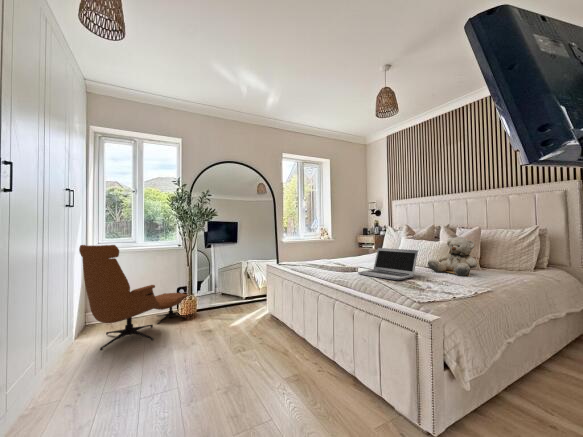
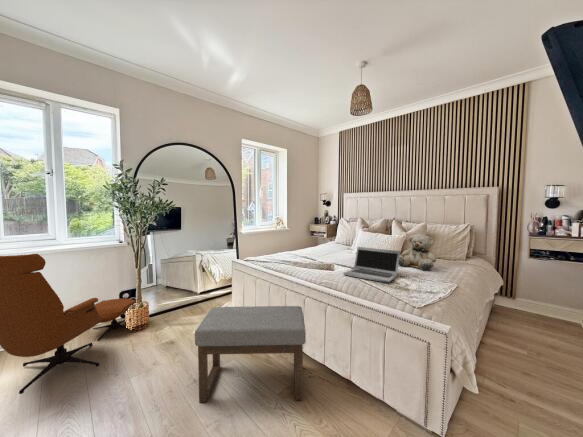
ottoman: none [214,297,314,386] -> present [195,306,306,402]

